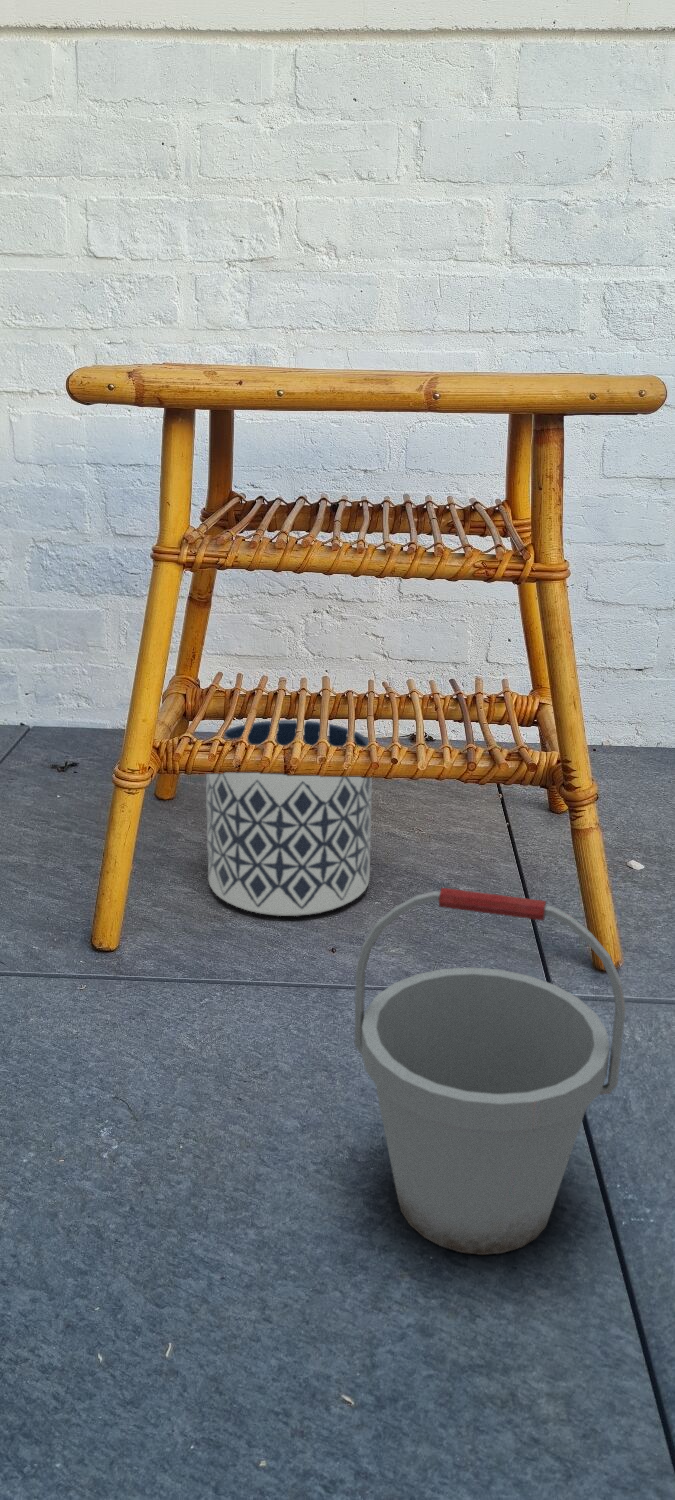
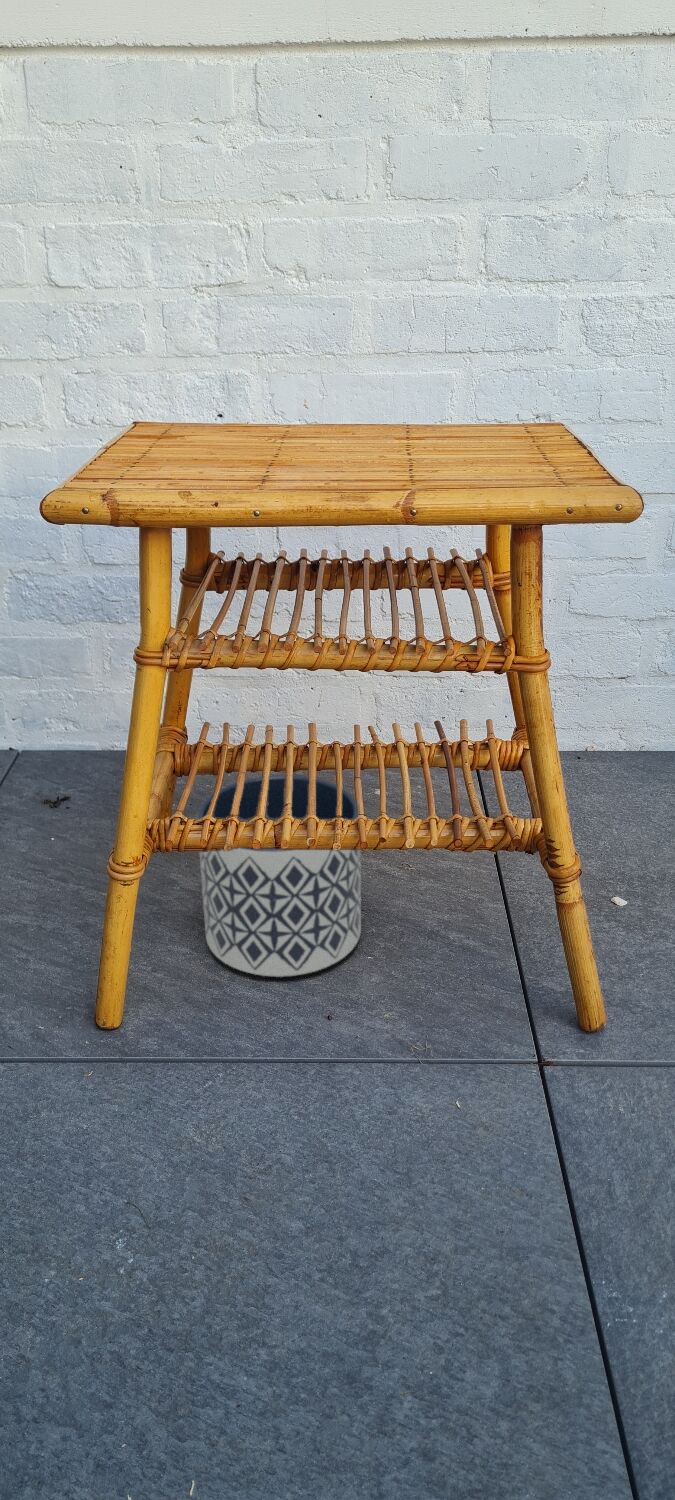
bucket: present [354,888,626,1255] -> none [353,1047,607,1369]

